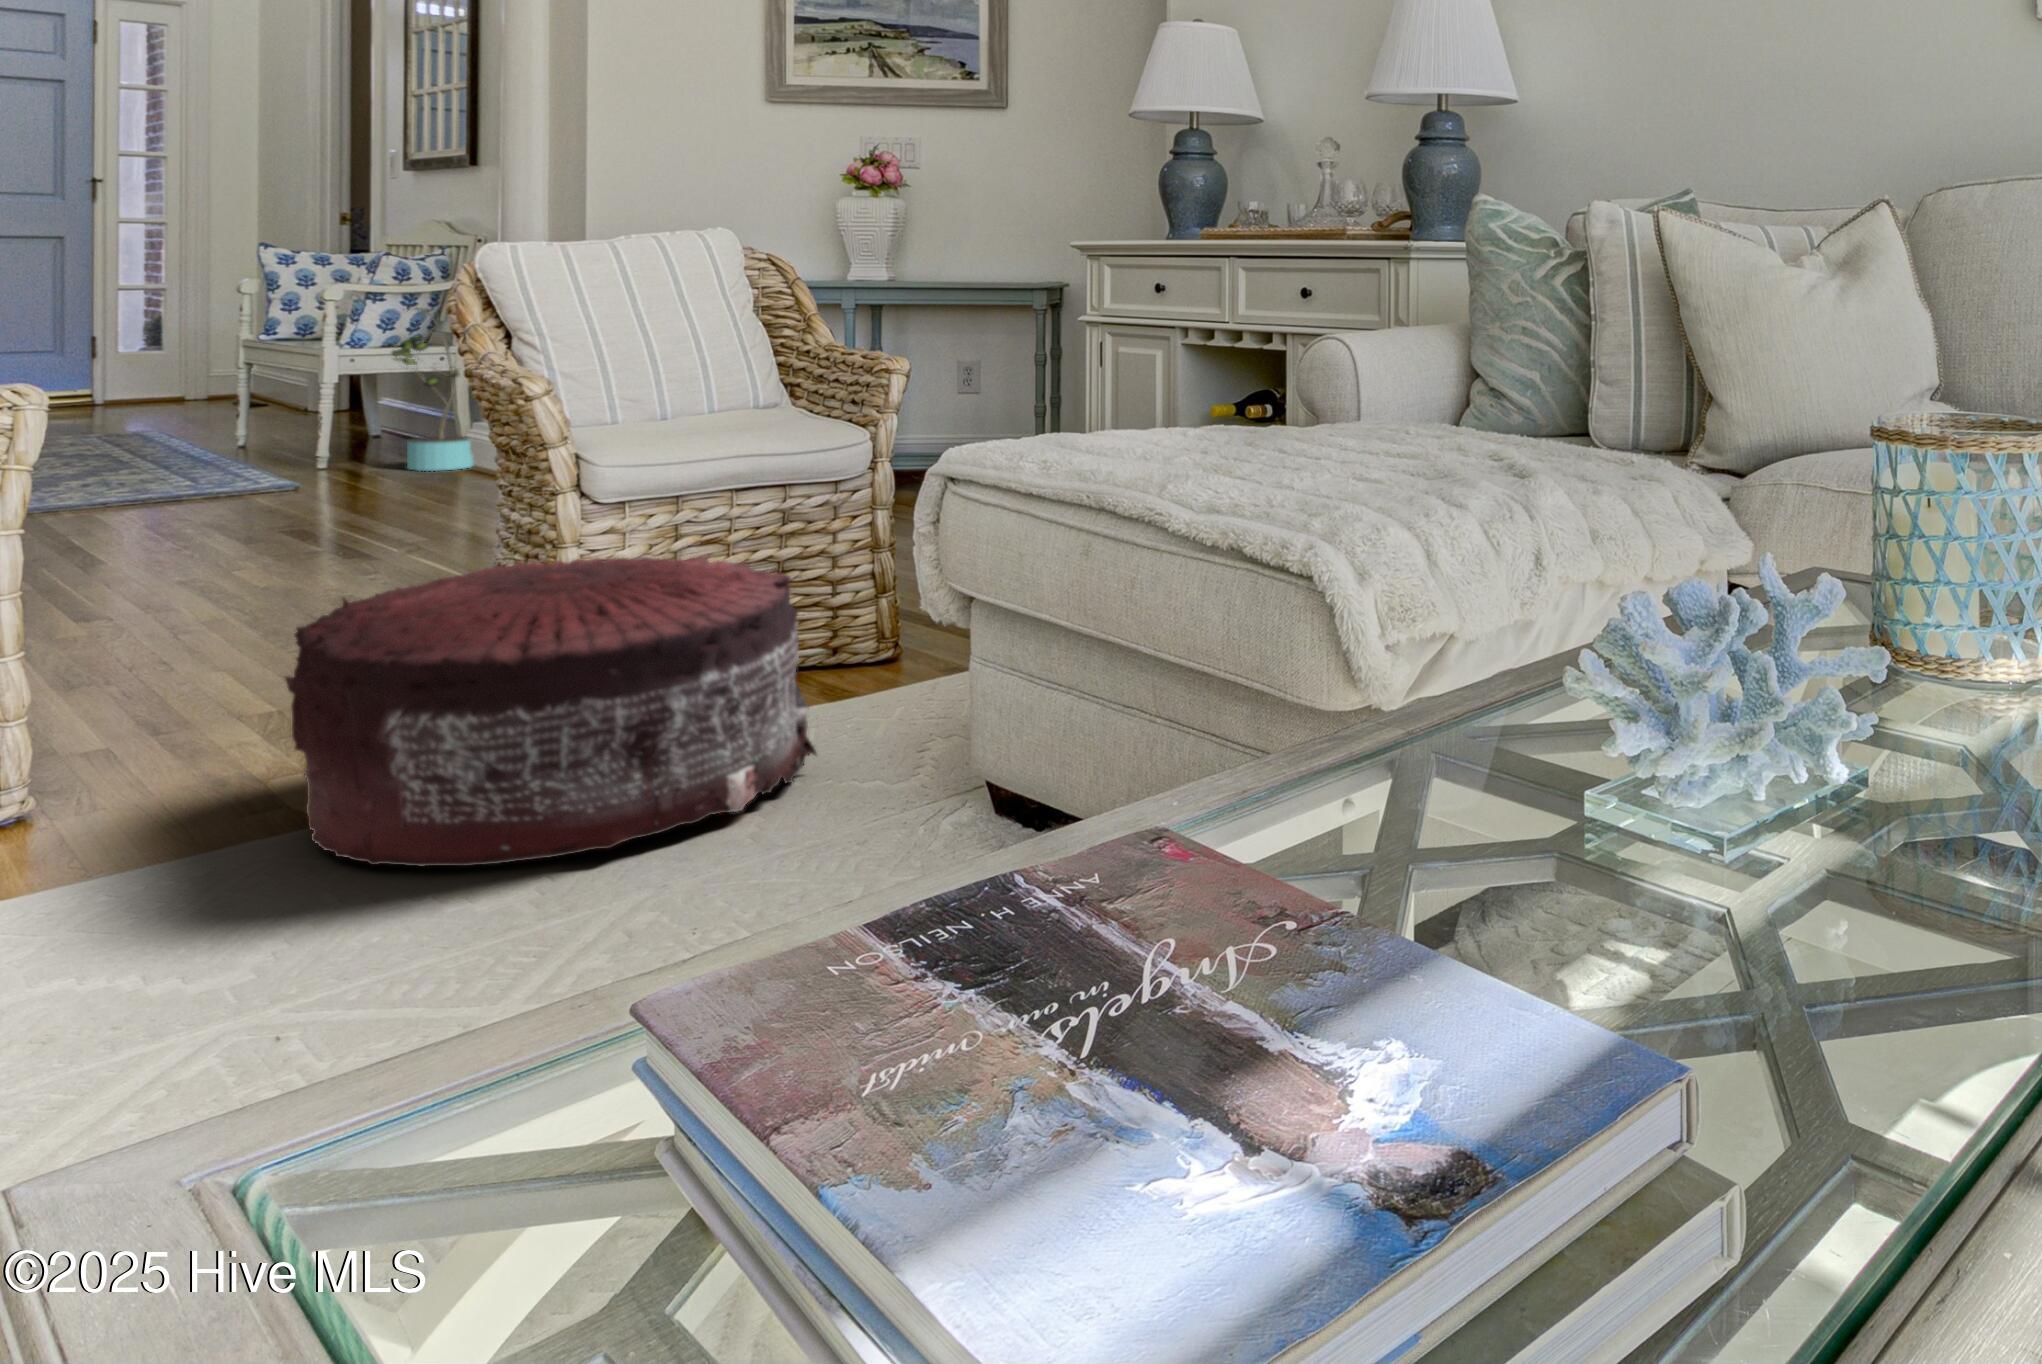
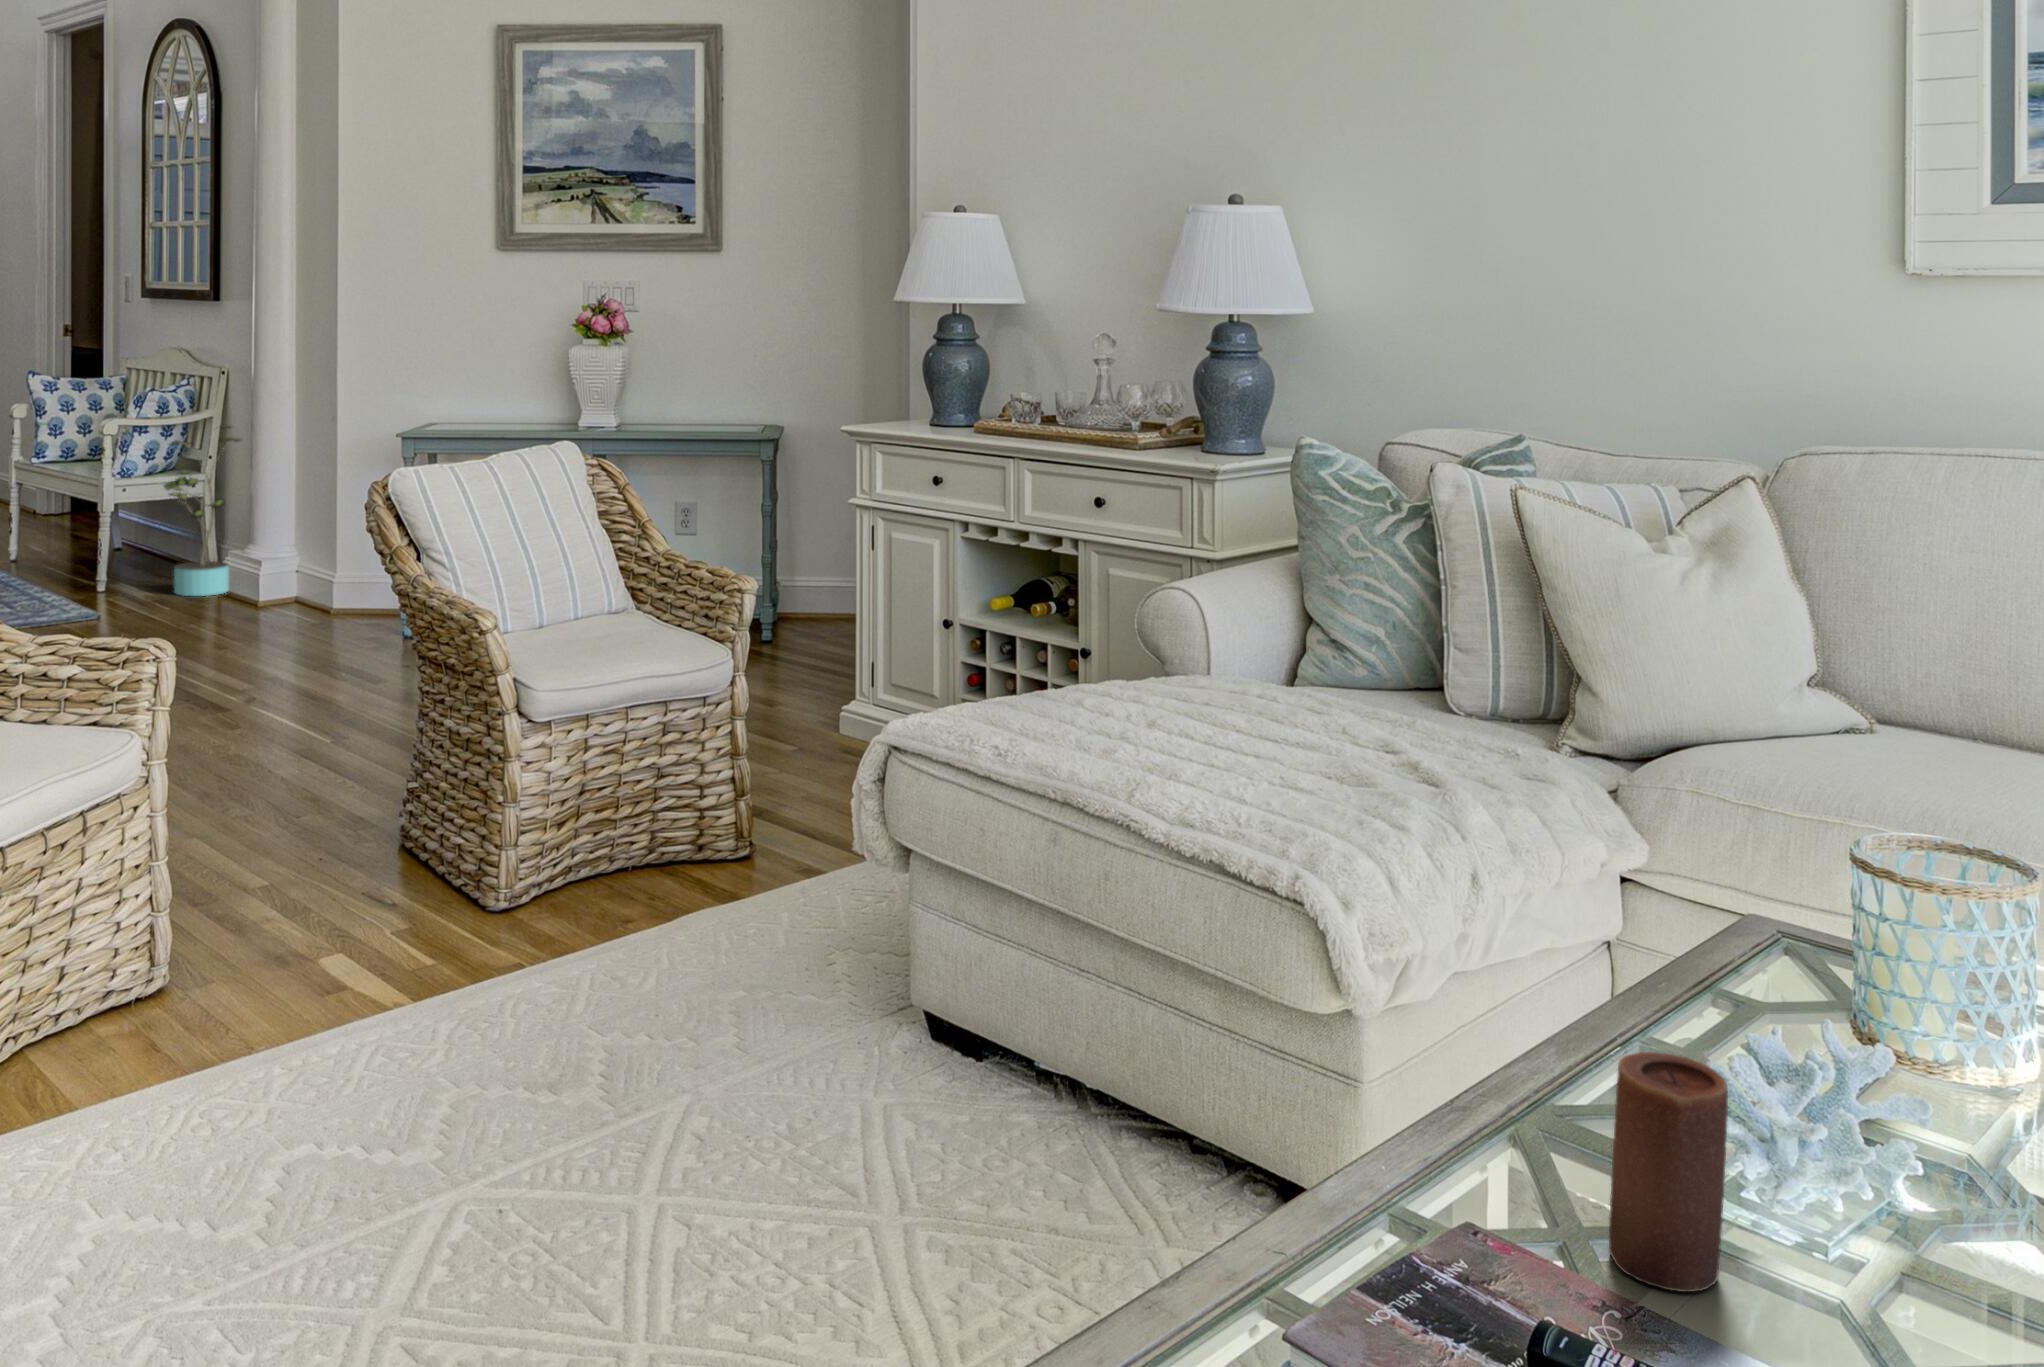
pouf: present [286,555,816,866] -> none [378,779,756,1068]
candle: none [1428,580,1580,907] -> present [1609,1052,1728,1292]

